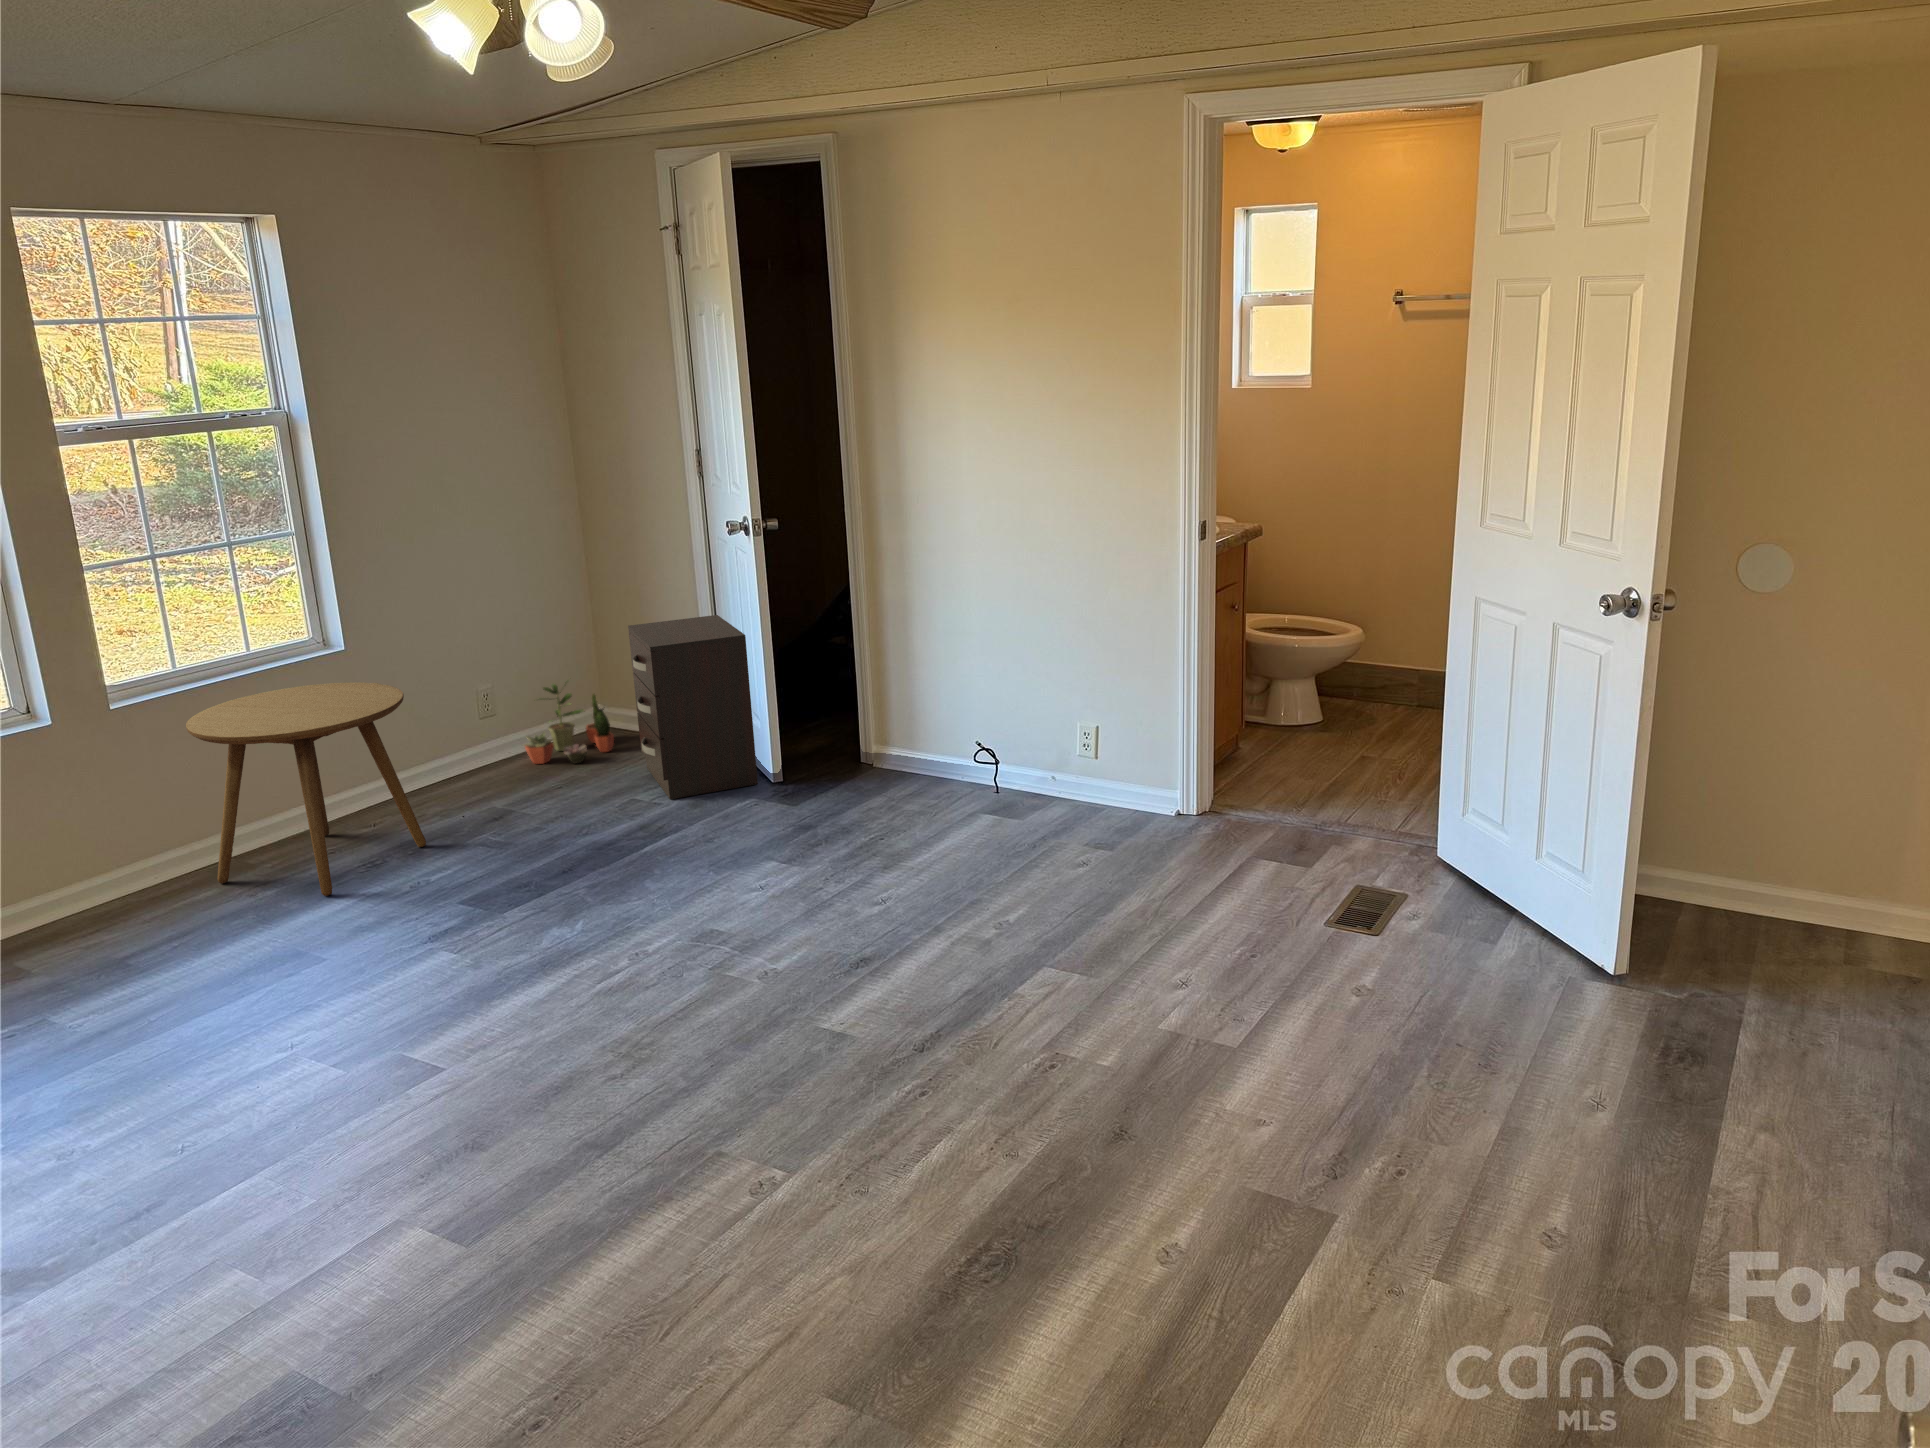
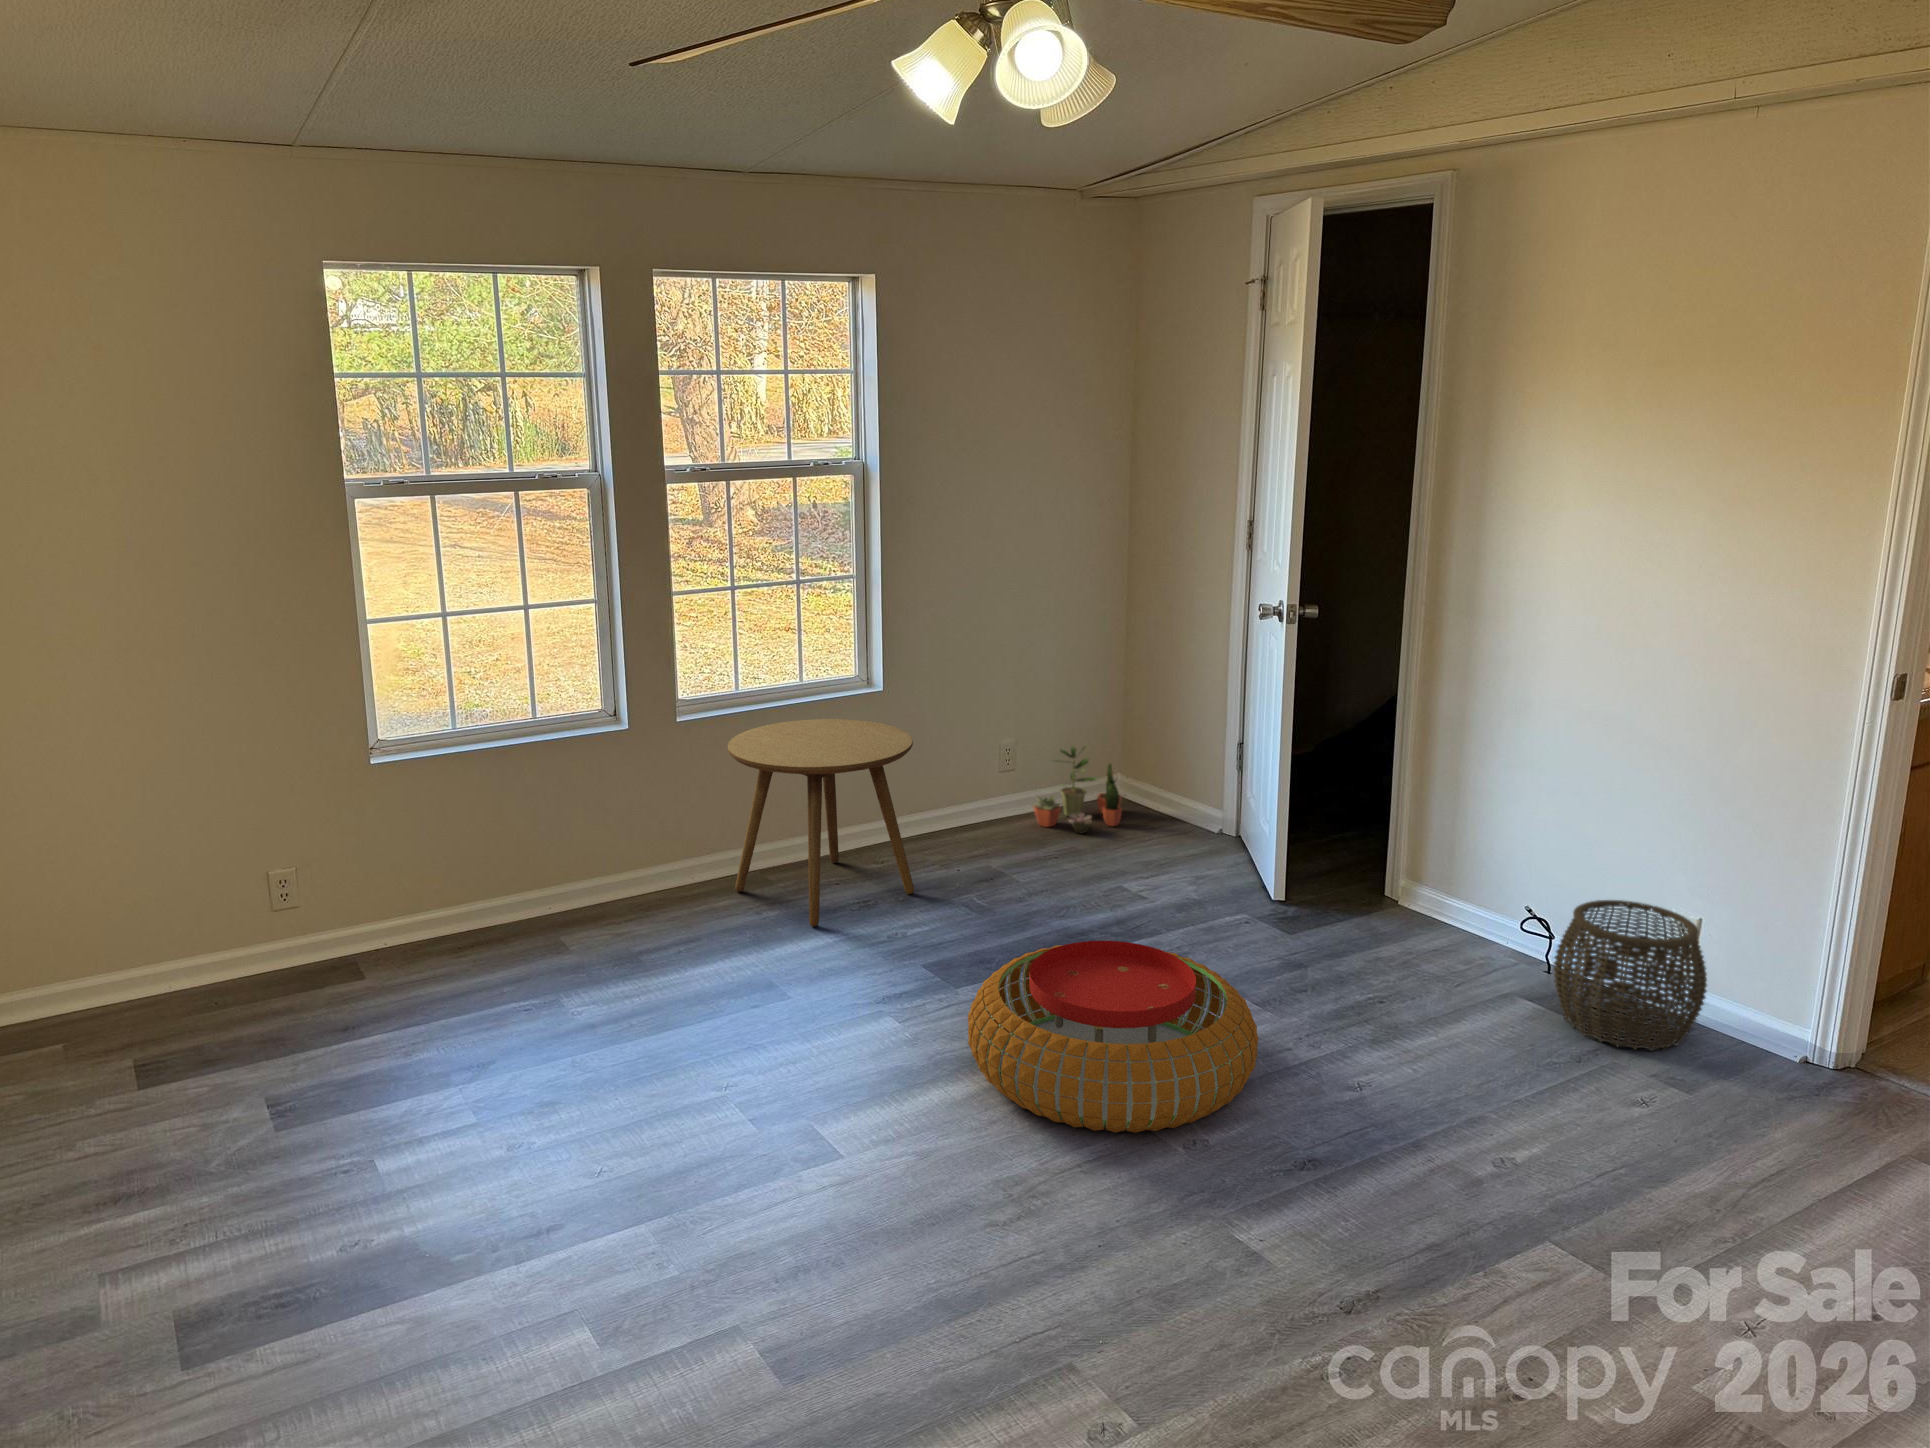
dresser: present [628,615,758,799] -> none [1141,701,1265,897]
woven basket: none [1005,720,1111,832] -> present [1553,900,1707,1051]
pouf: none [534,829,802,992] -> present [968,941,1258,1133]

